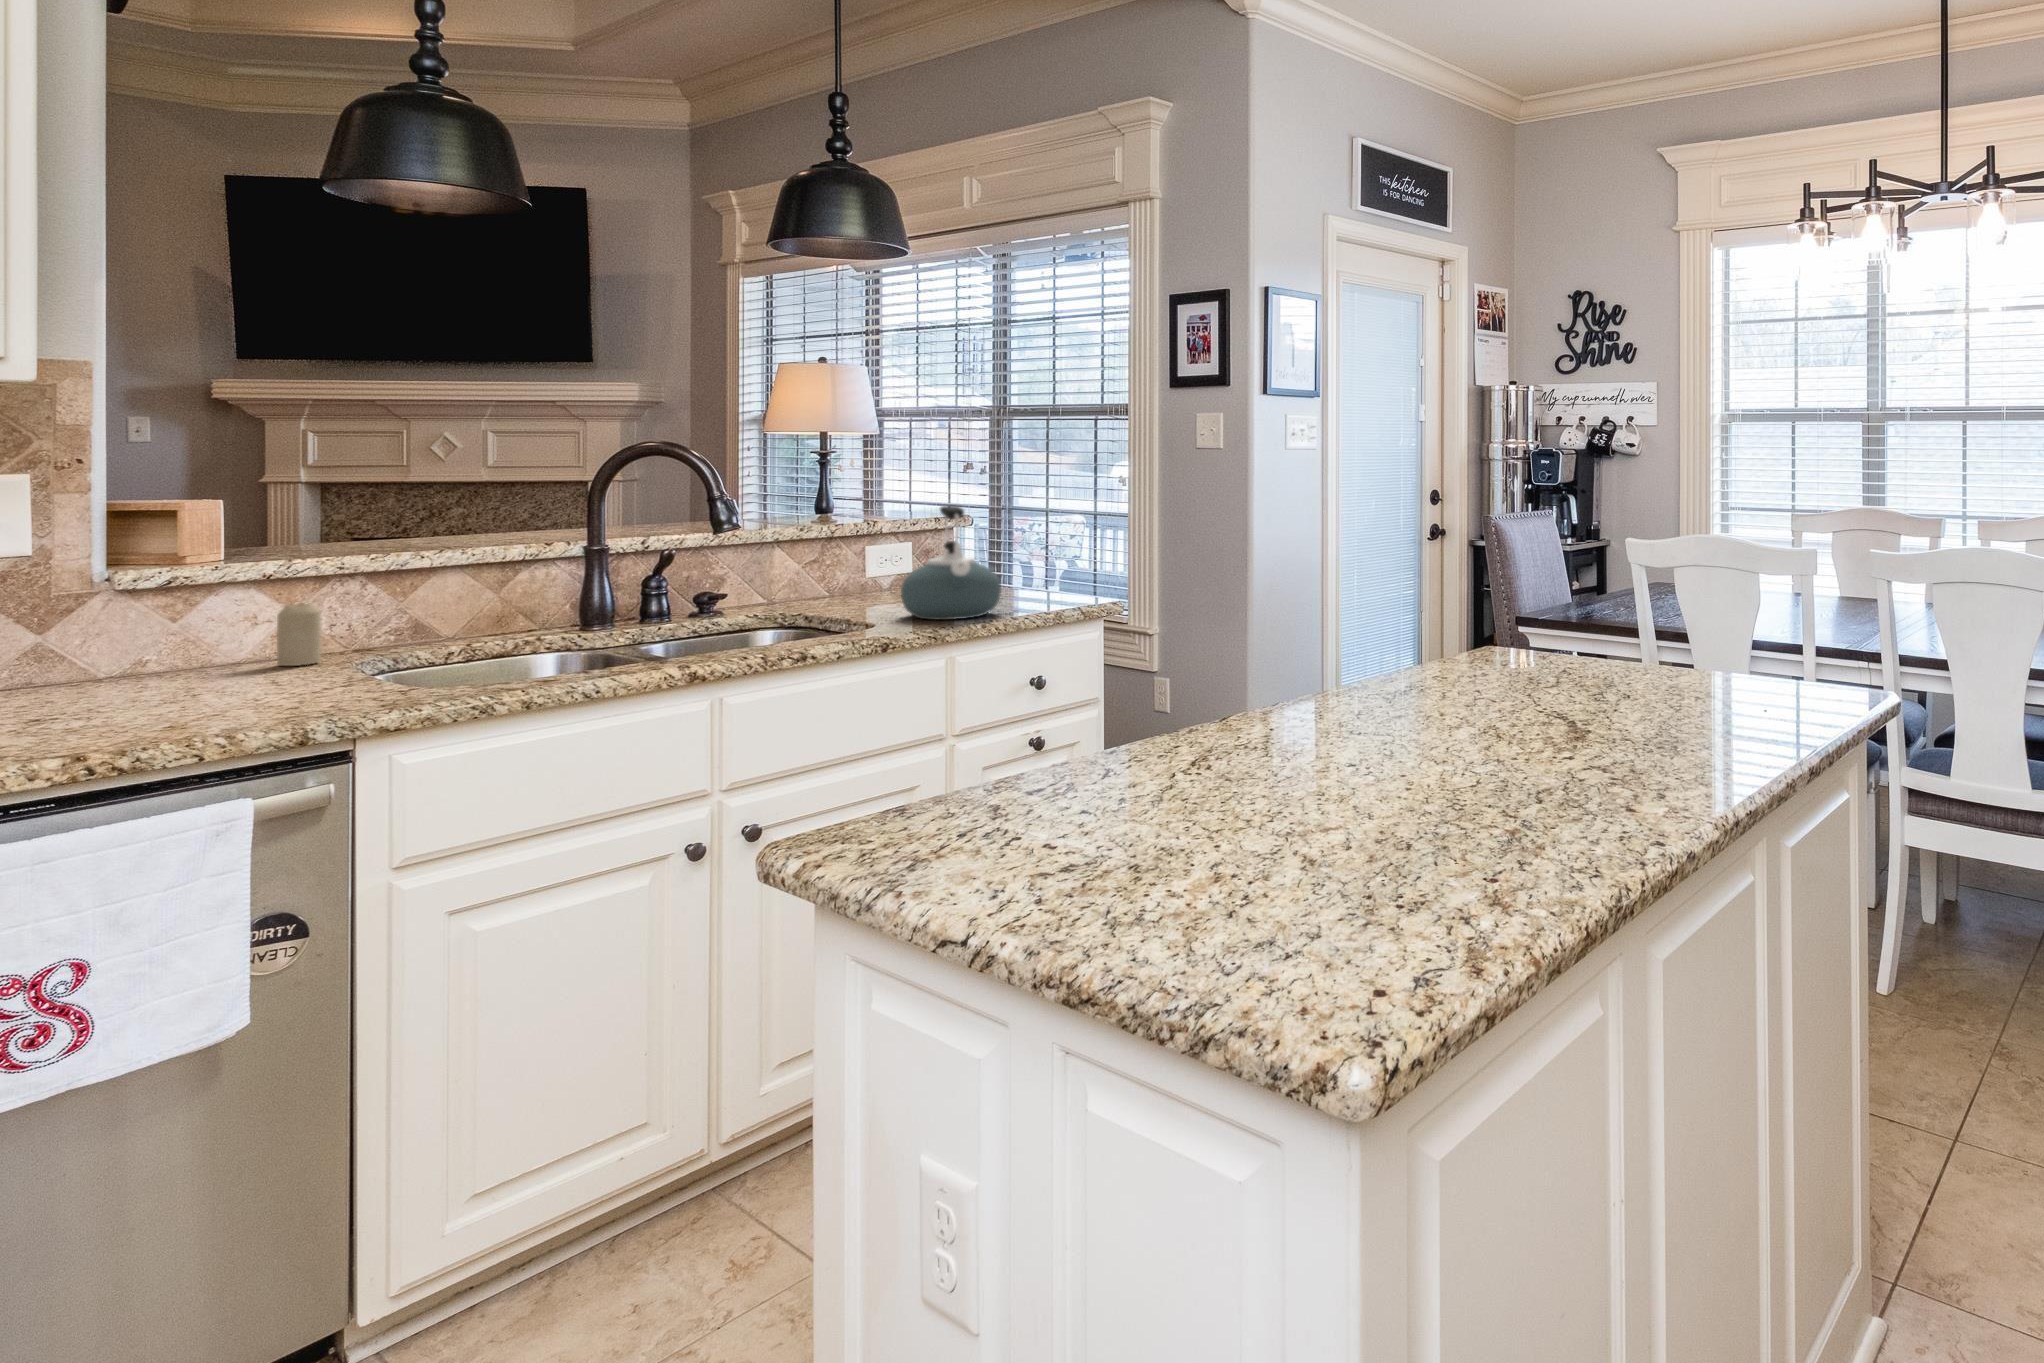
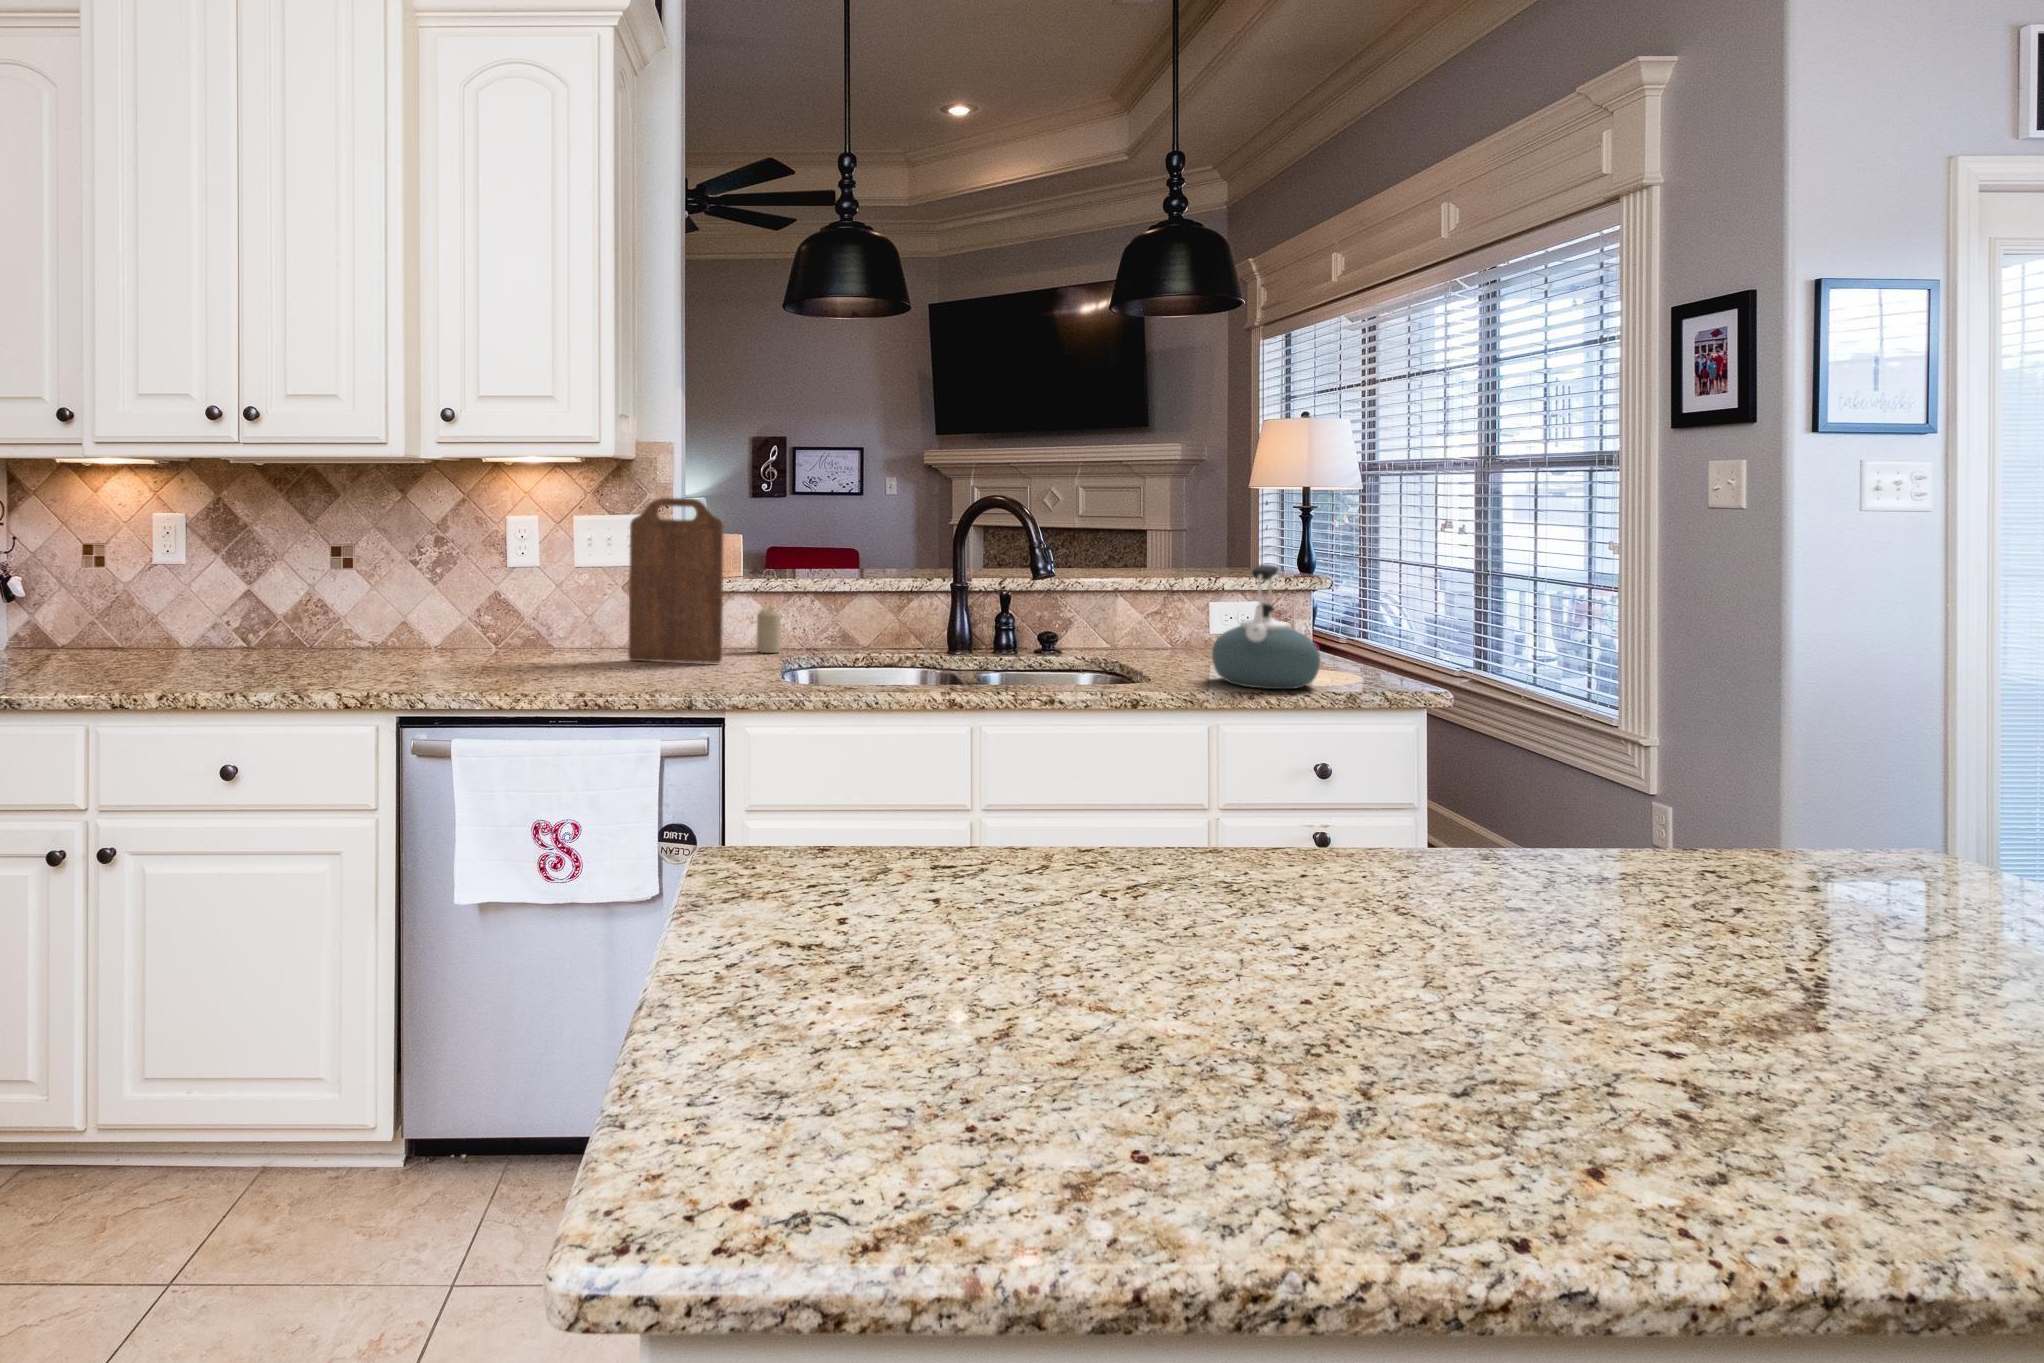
cutting board: none [64,453,264,706] -> present [628,498,724,663]

